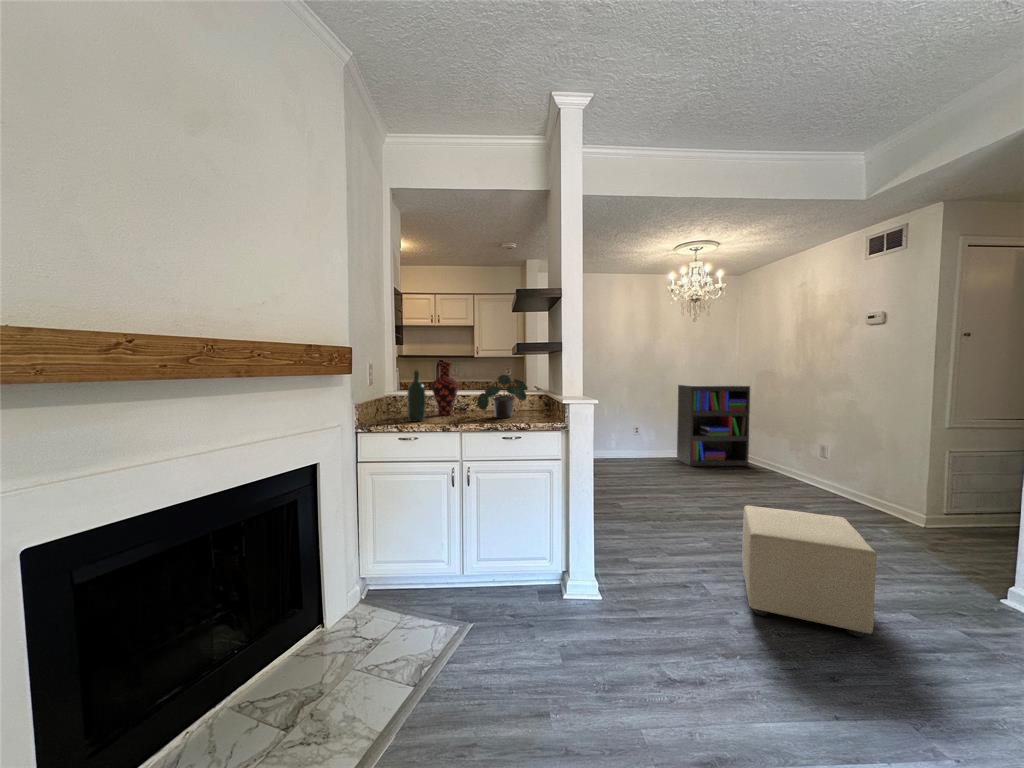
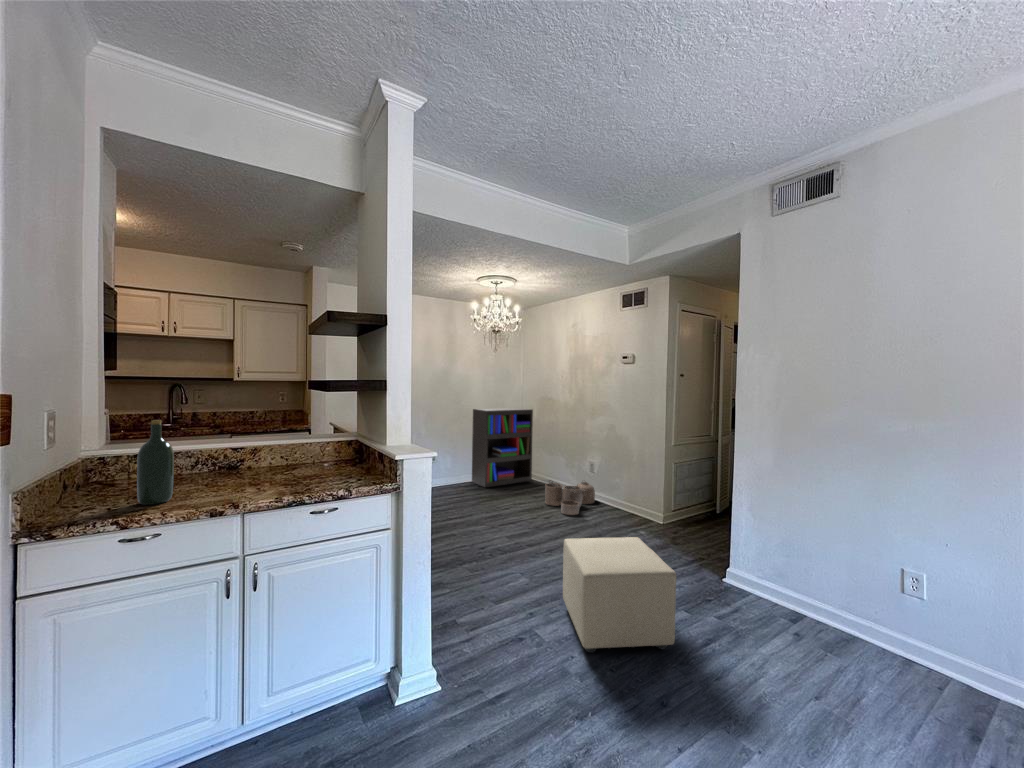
vase: present [432,362,459,415] -> none [181,402,230,482]
potted plant: present [476,375,528,418] -> none [259,420,339,480]
woven basket: none [757,463,827,503] -> present [545,482,595,515]

